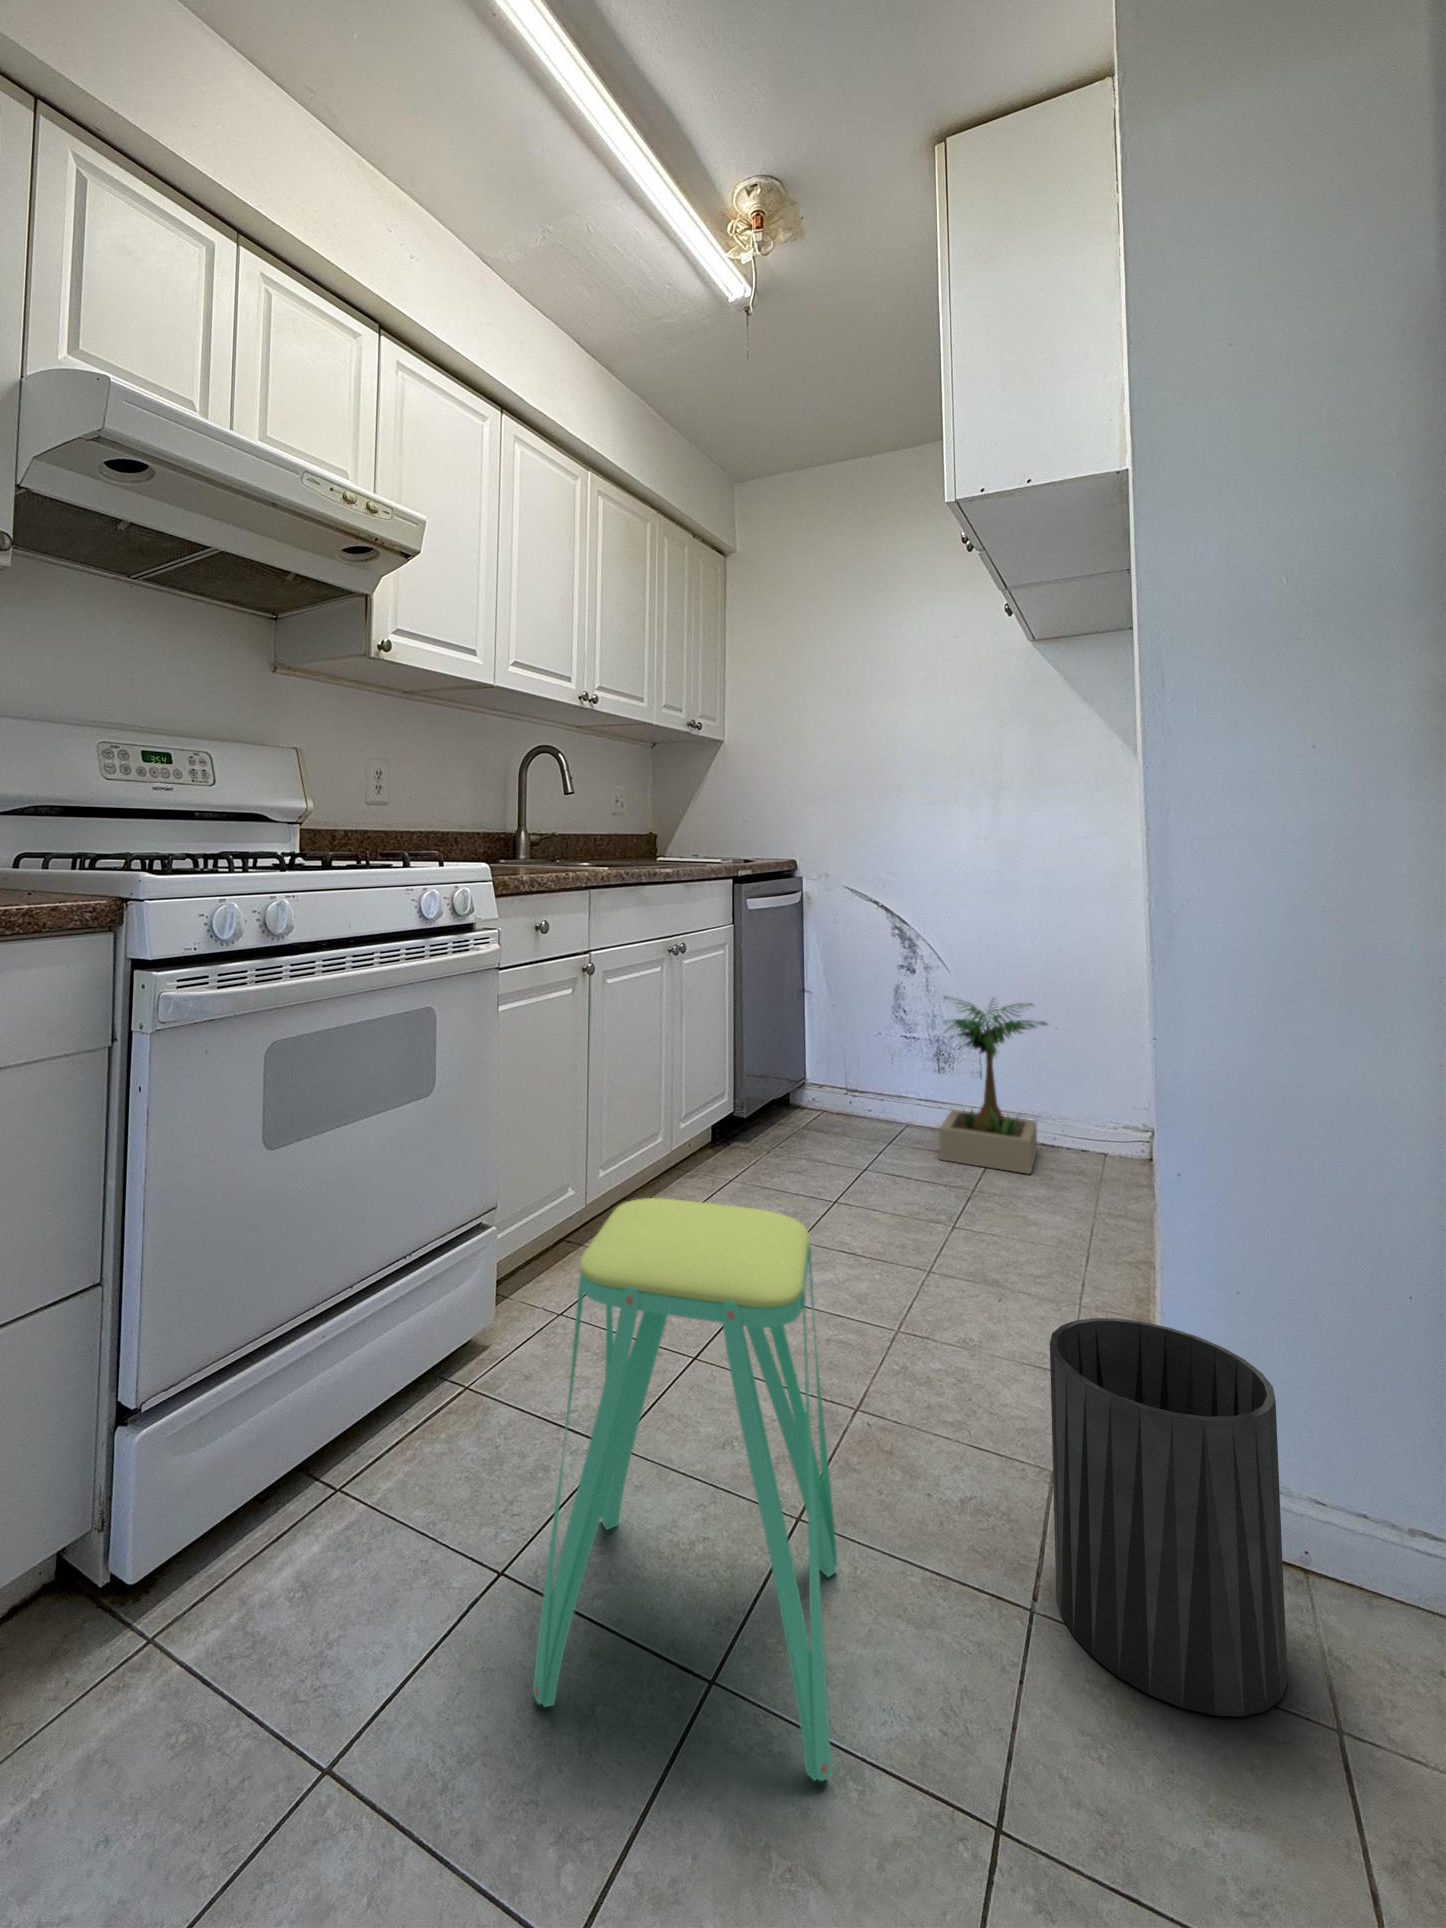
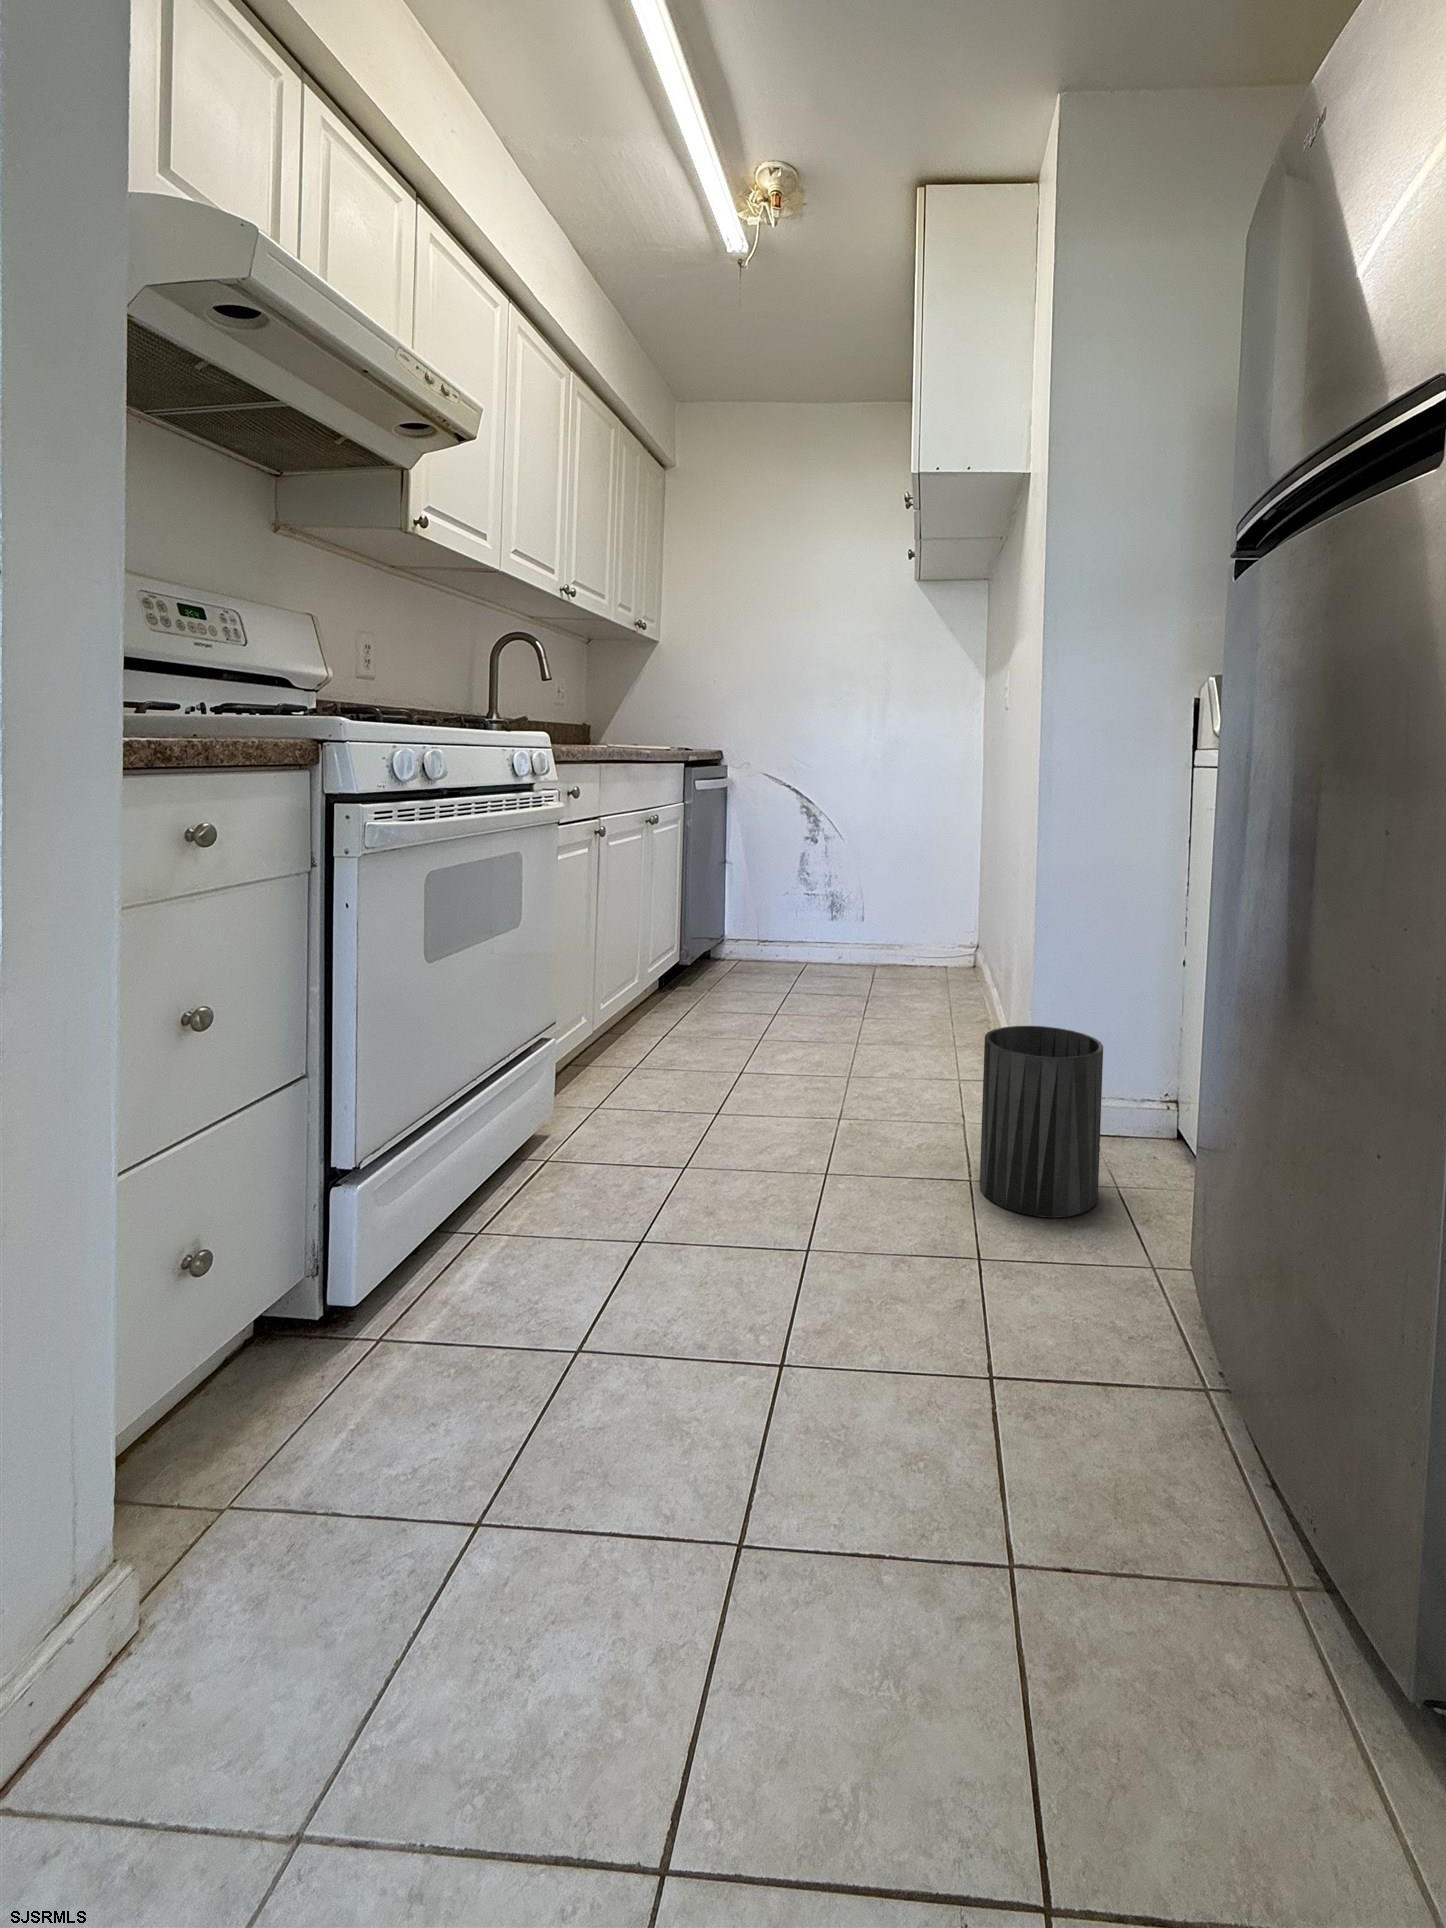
potted plant: present [939,997,1047,1174] -> none [838,860,928,990]
stool: present [533,1198,837,1781] -> none [691,974,888,1297]

